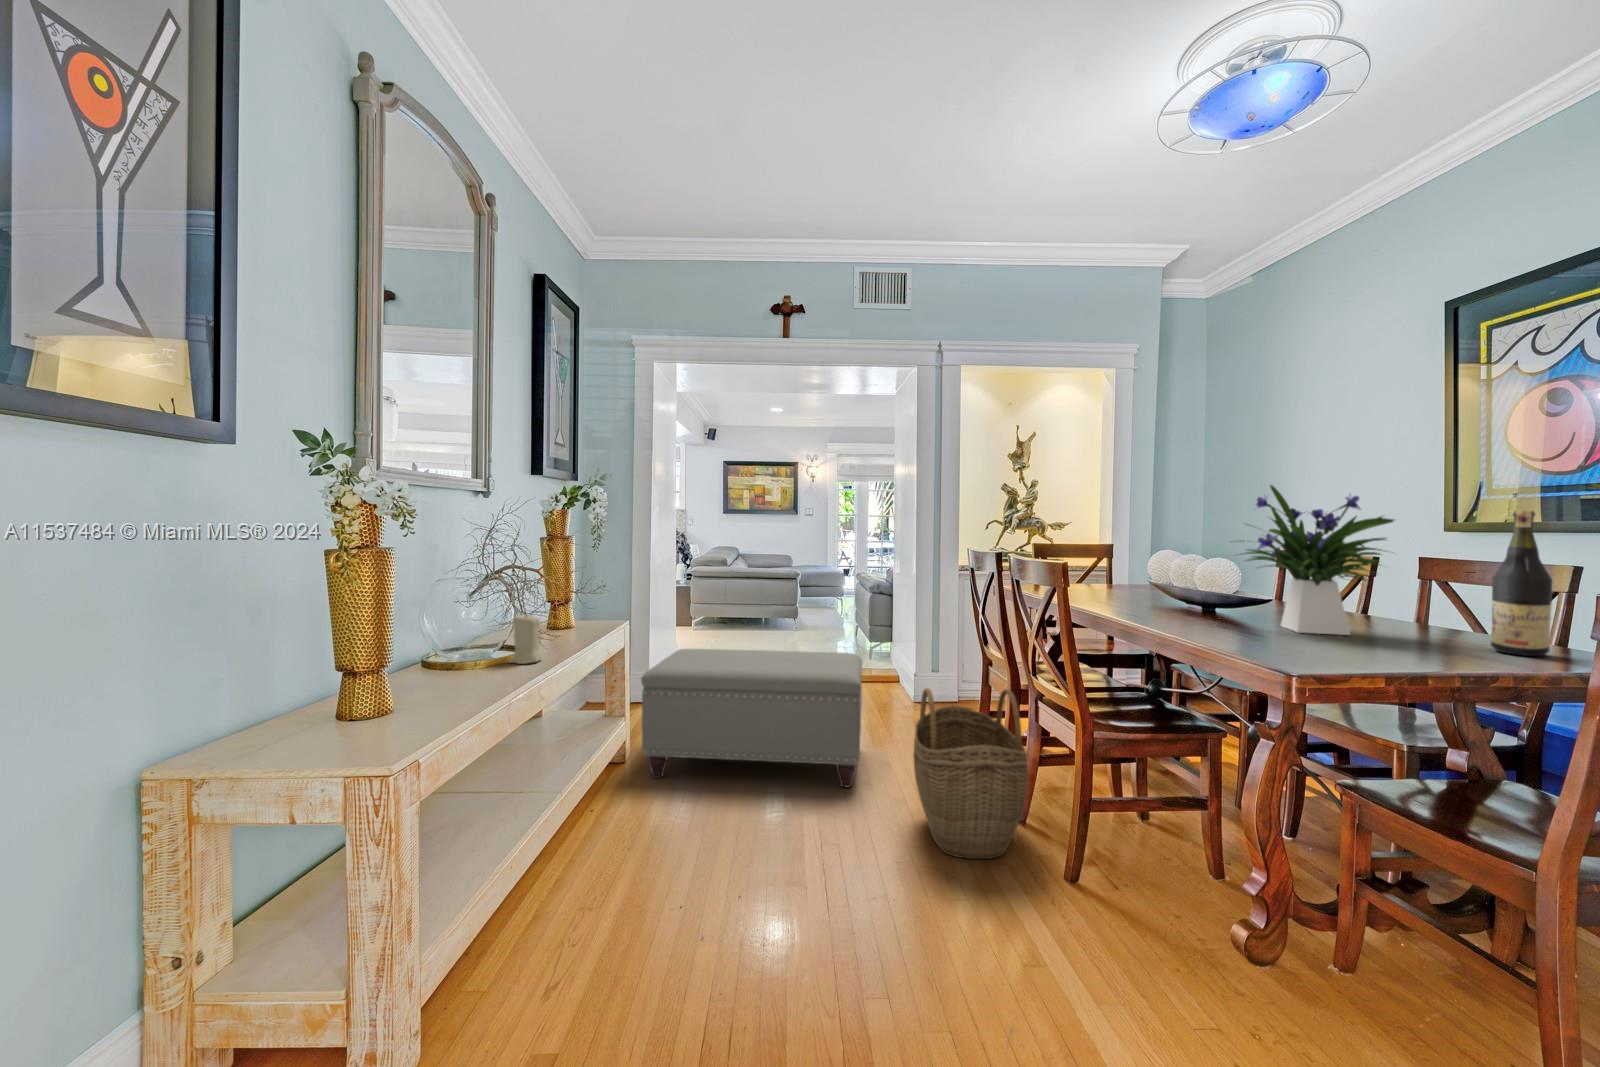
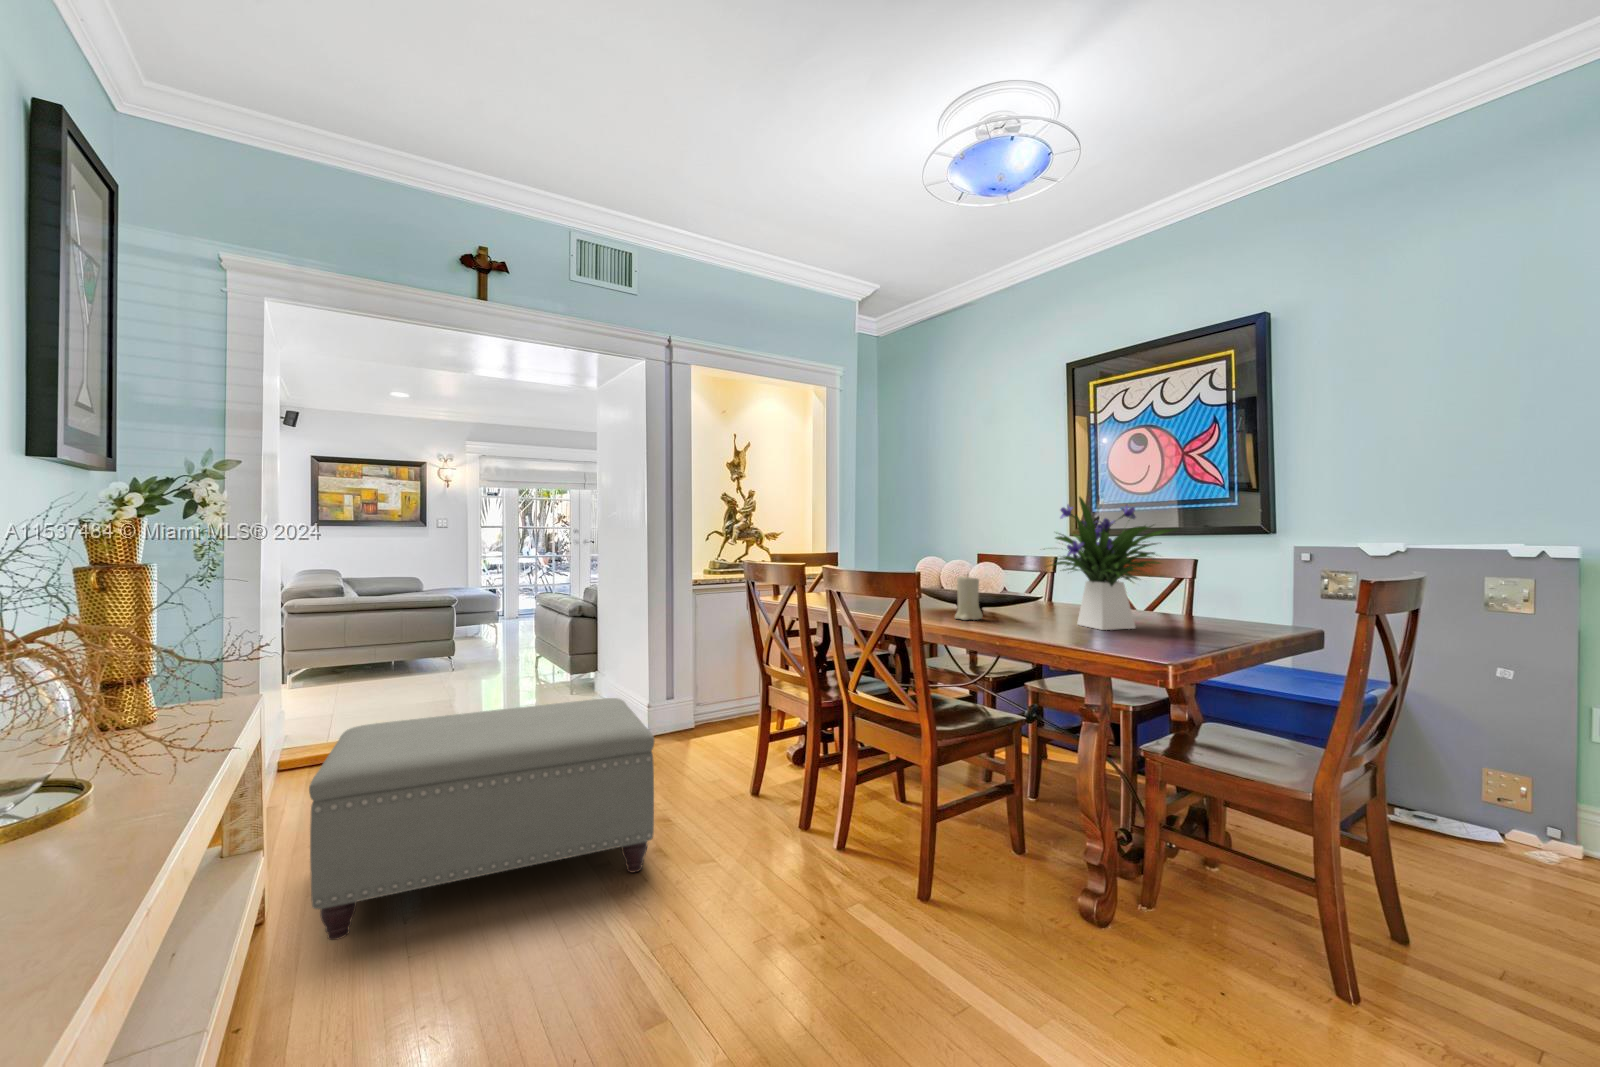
wine bottle: present [1491,511,1552,656] -> none [1229,520,1268,634]
candle: present [509,614,542,664] -> present [955,576,982,620]
woven basket: present [913,688,1028,859] -> none [738,718,880,927]

